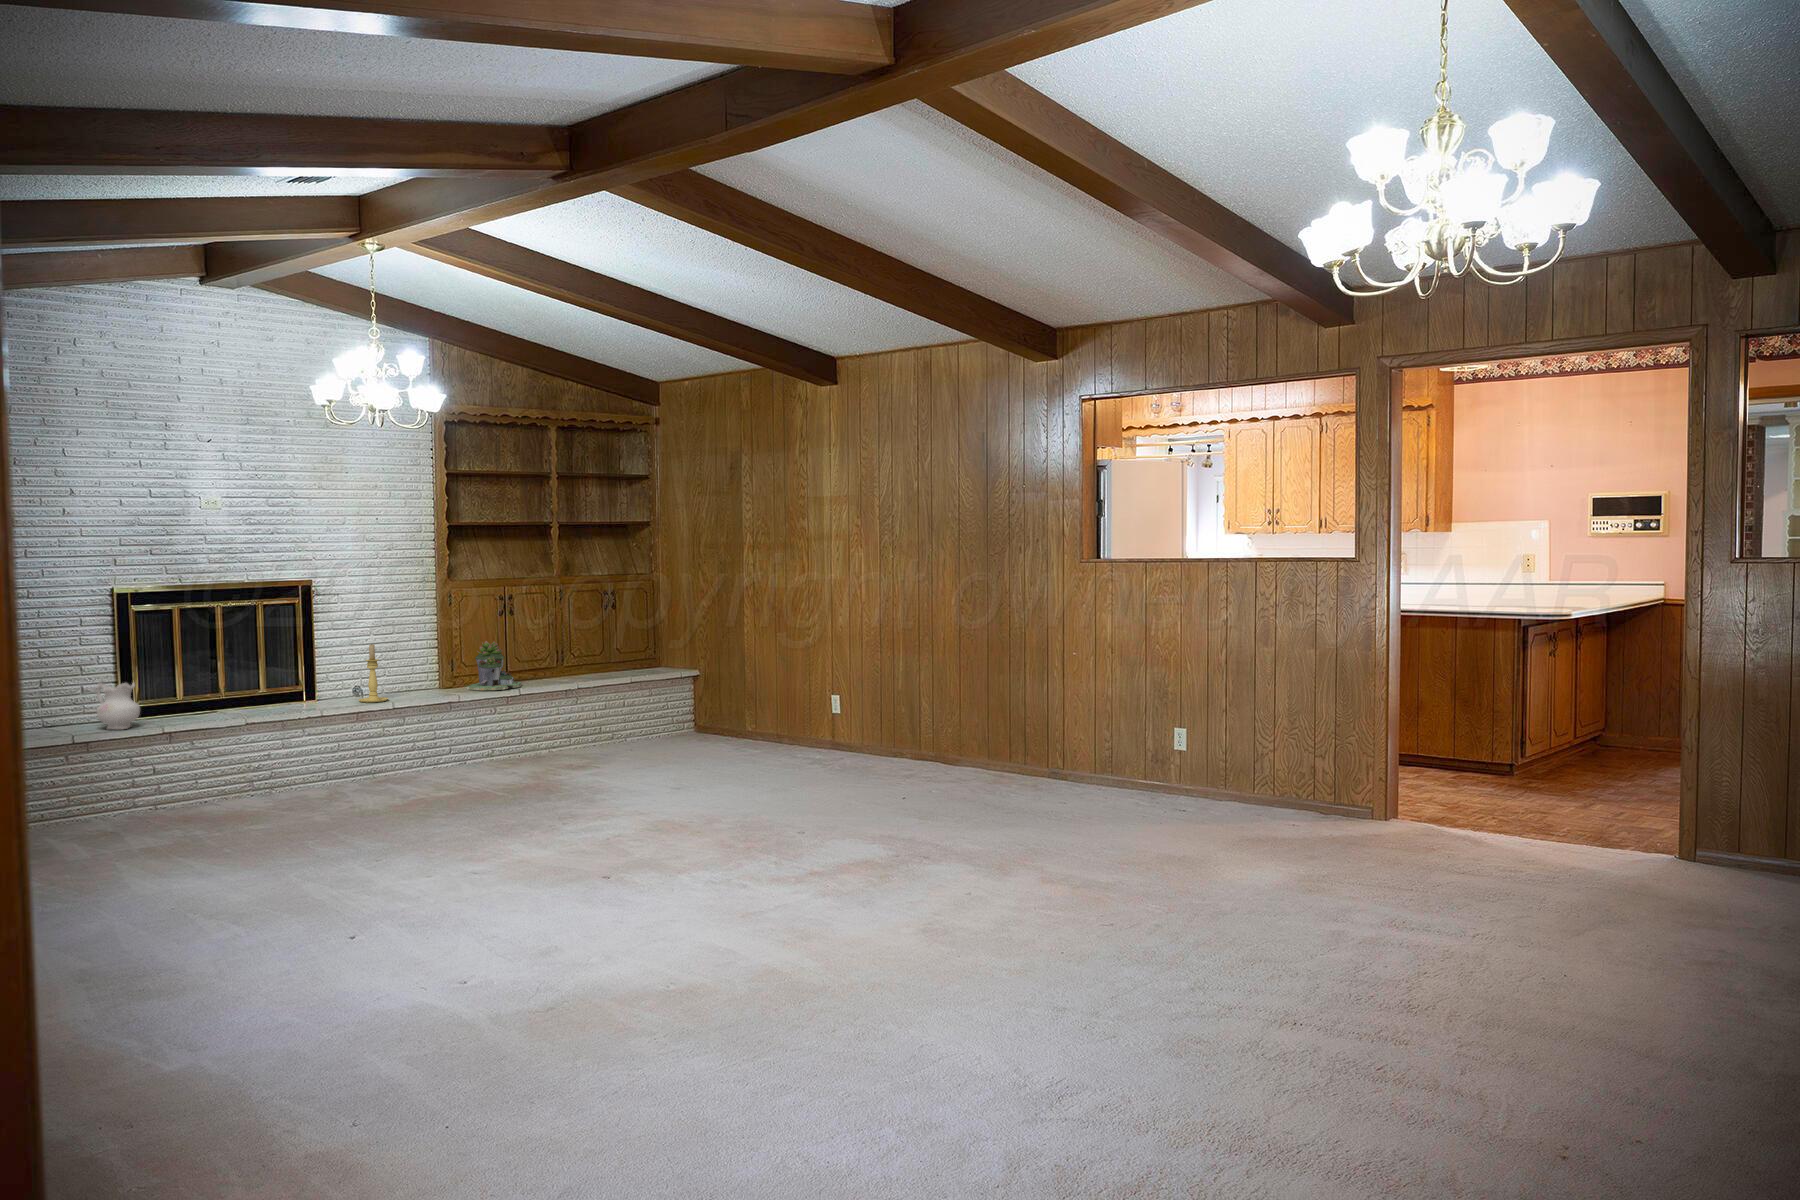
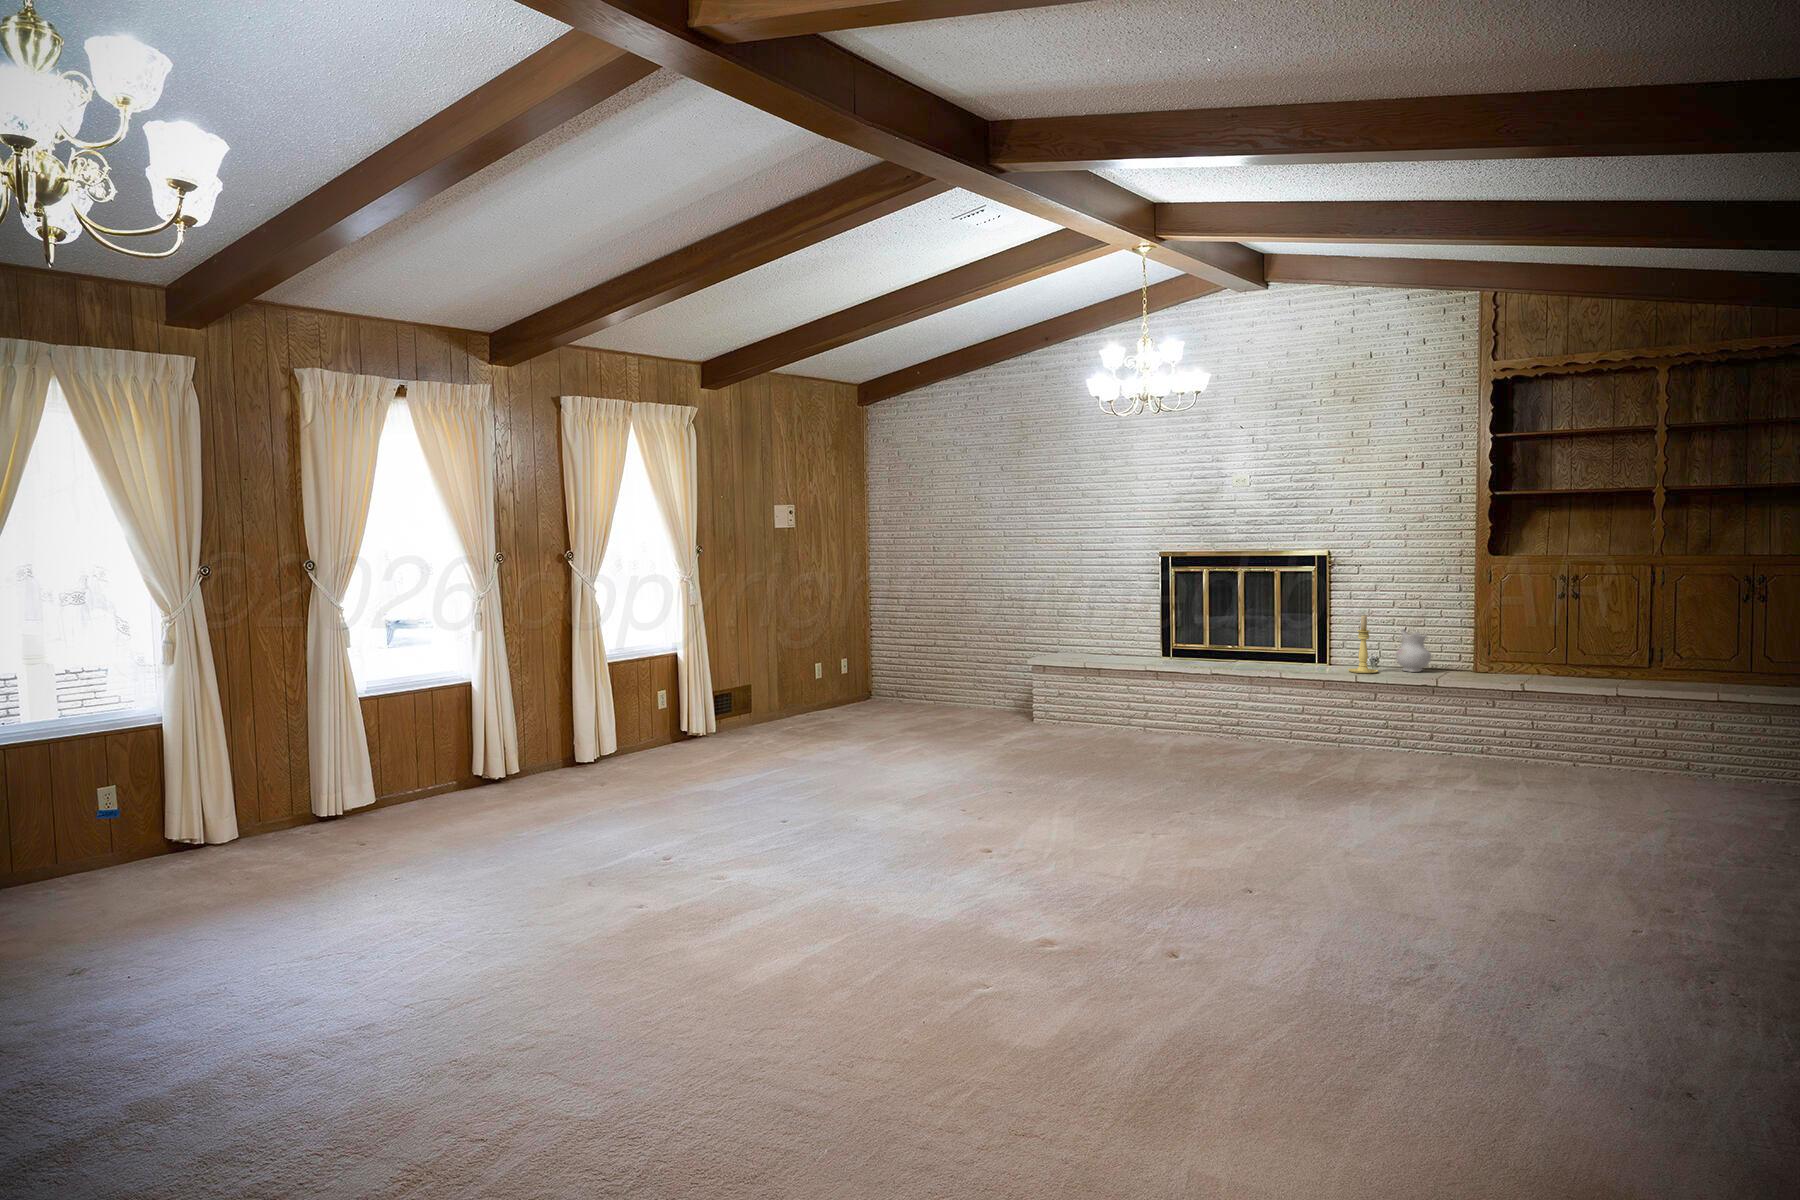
succulent planter: present [467,641,522,690] -> none [1484,623,1560,681]
ceramic pitcher: present [96,681,140,729] -> present [1396,630,1431,672]

